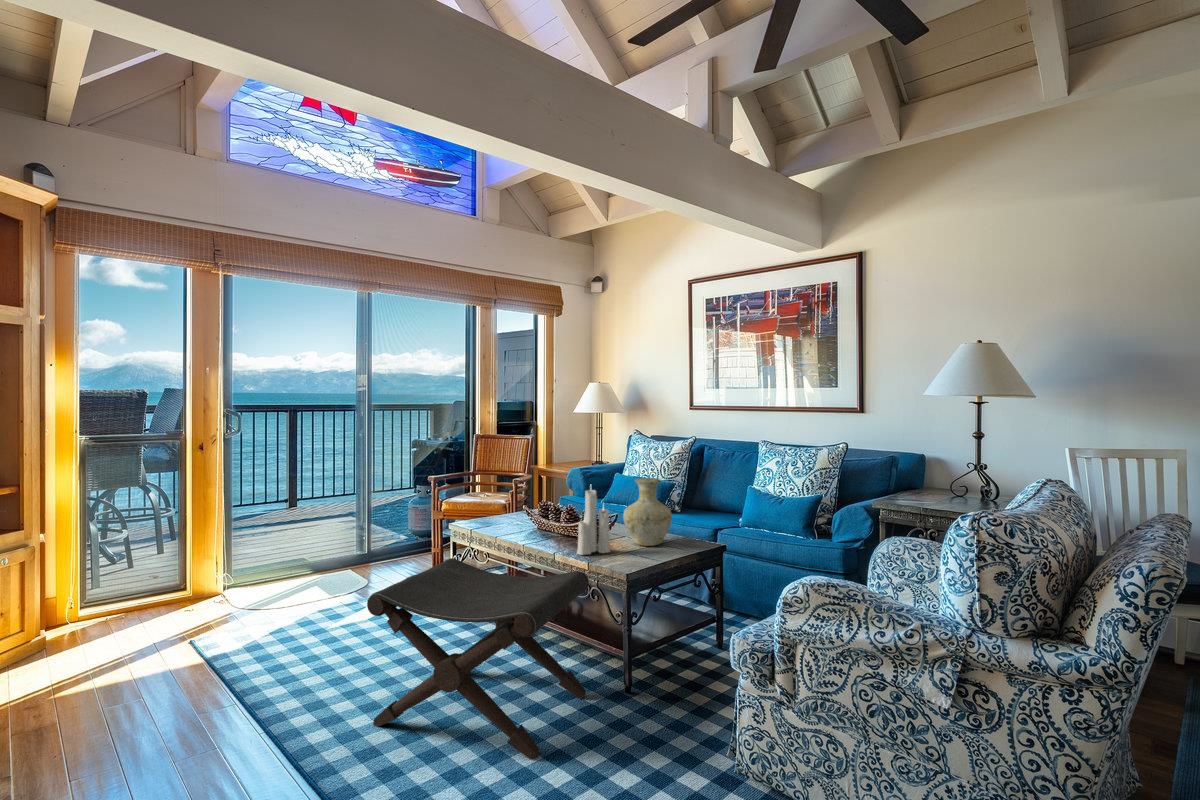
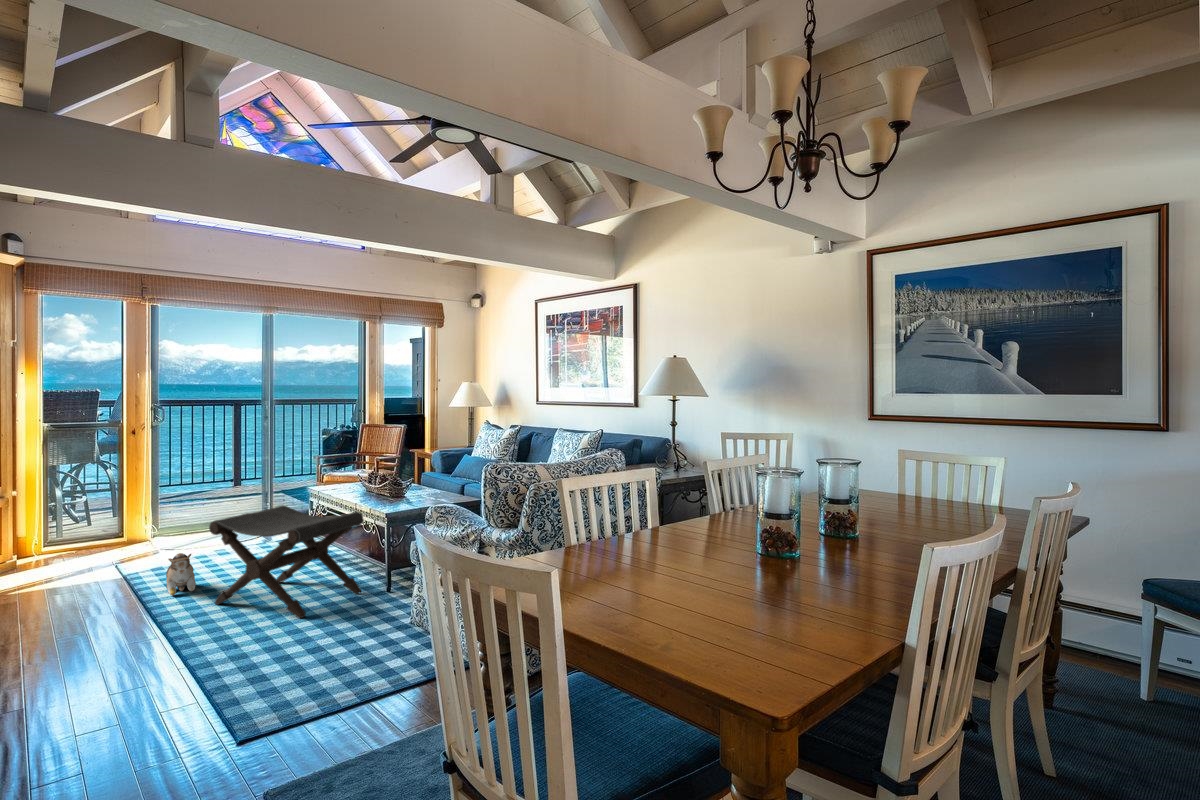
vase: present [623,478,672,546] -> none [412,453,447,500]
candle: present [577,489,610,555] -> none [371,452,396,504]
plush toy: none [283,639,329,706] -> present [166,553,196,596]

